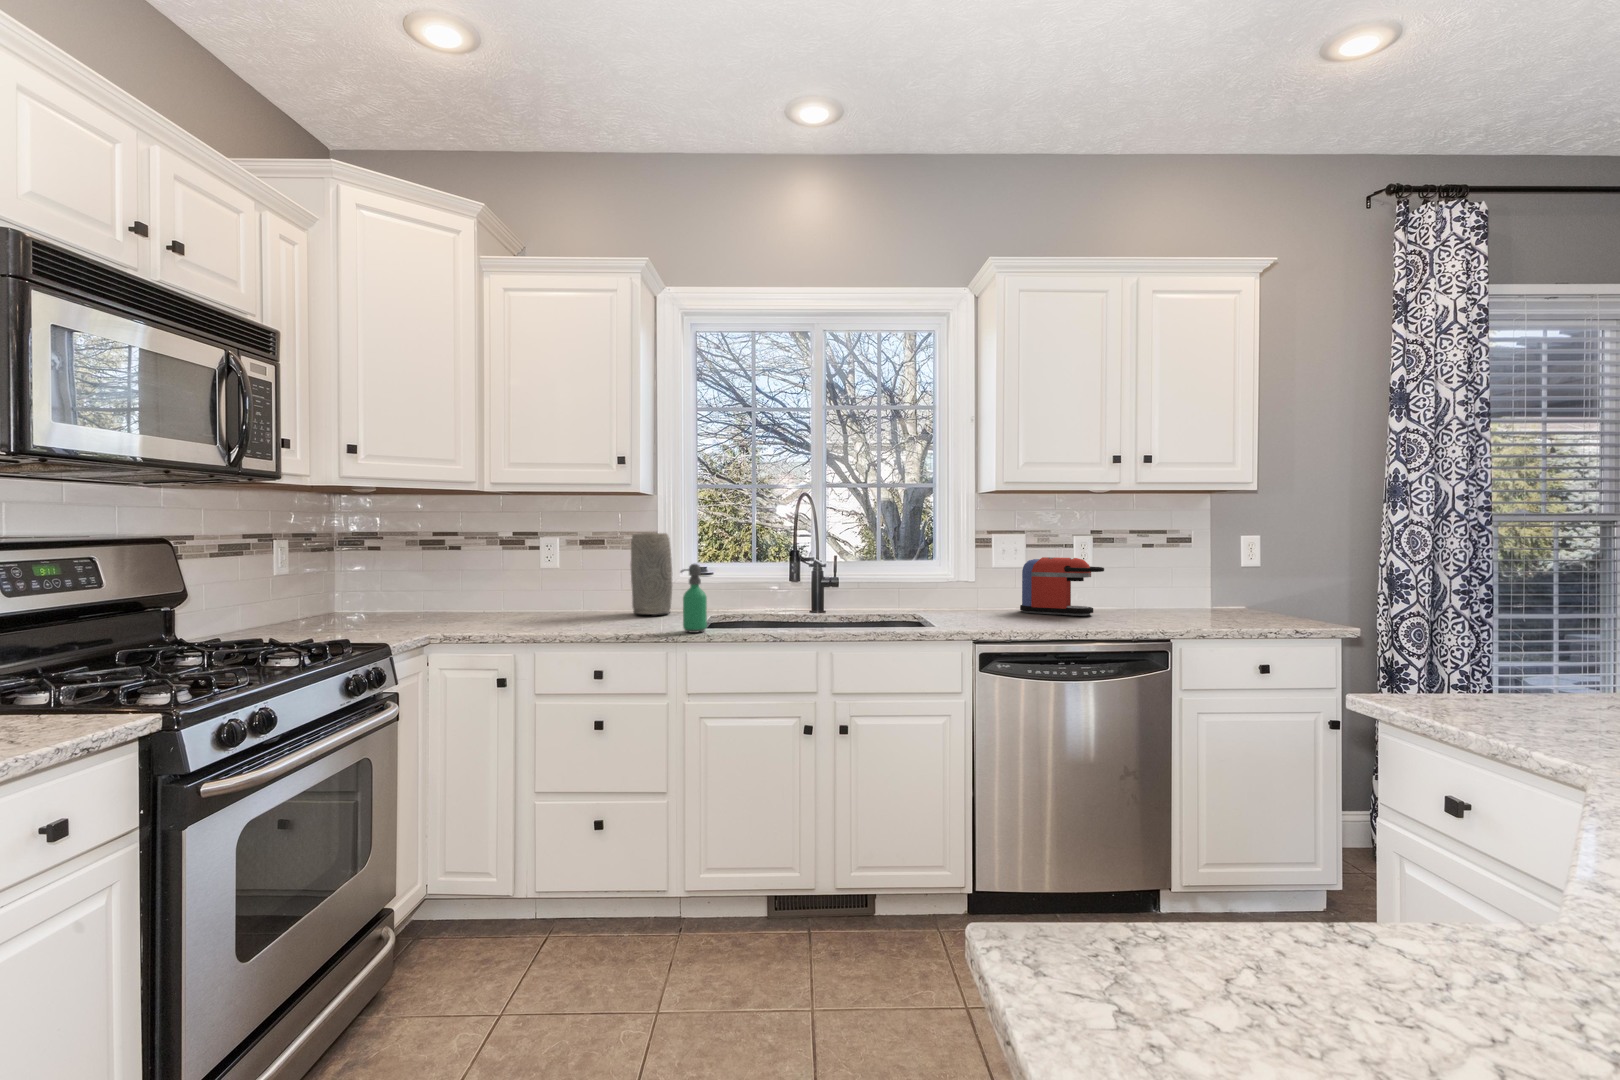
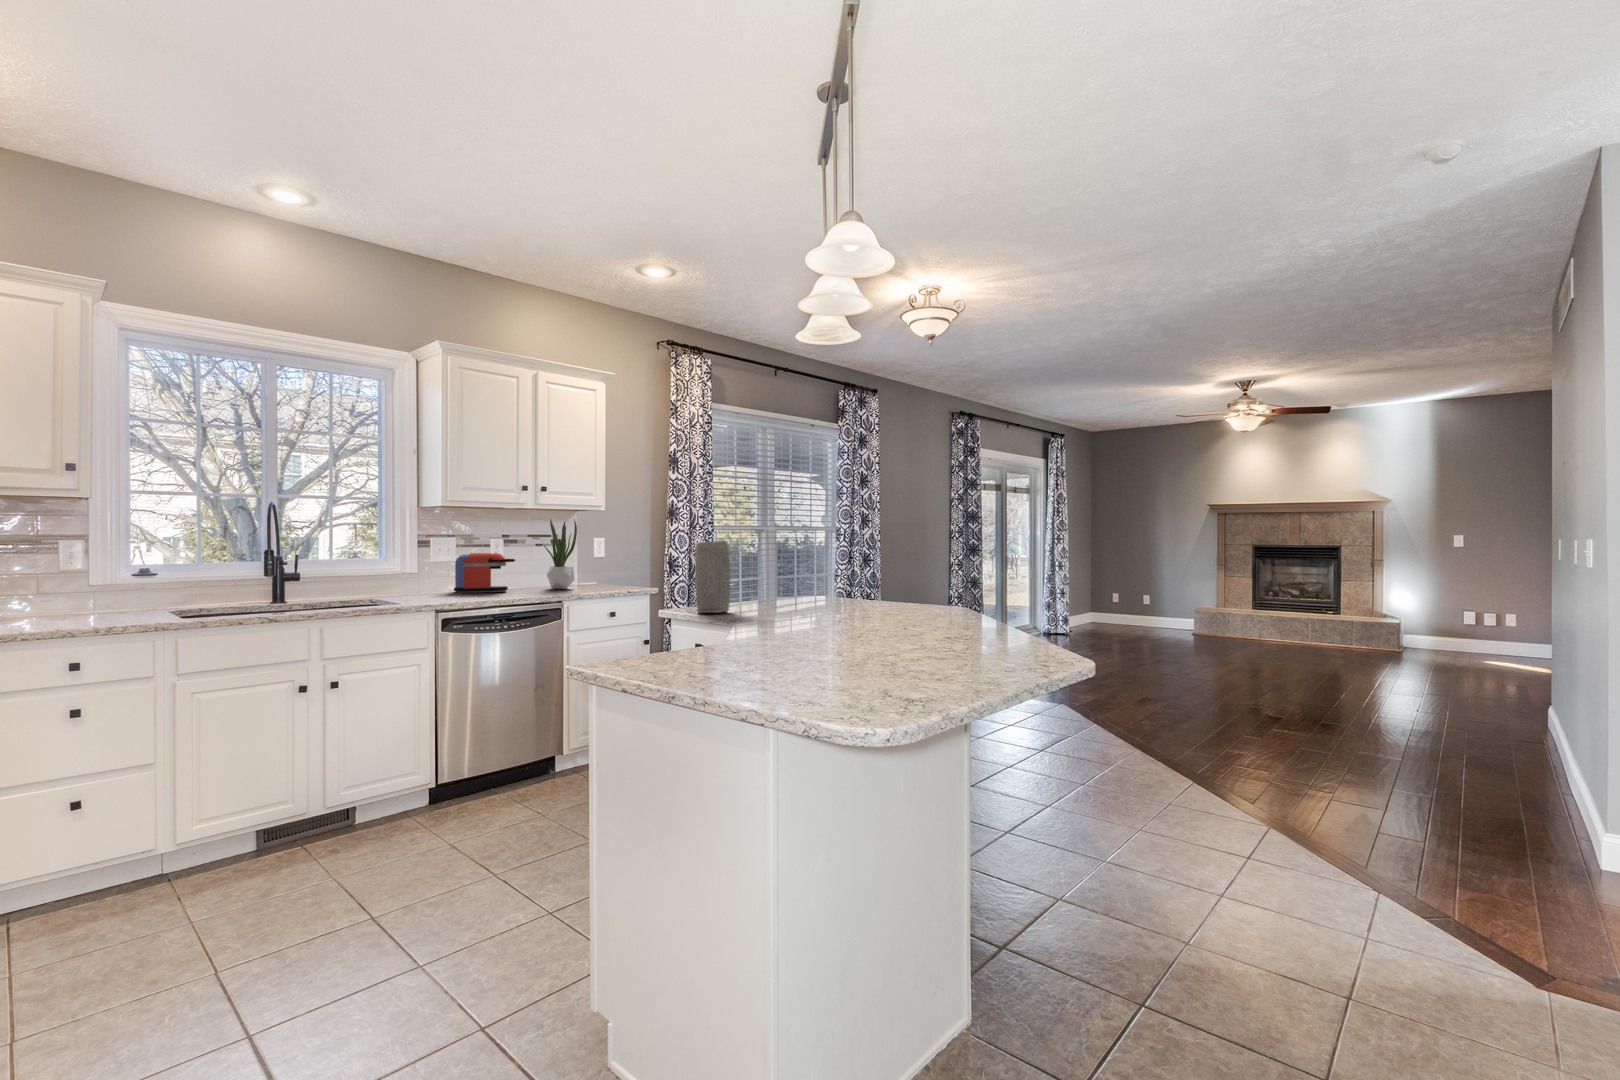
potted plant: none [1150,505,1205,617] -> present [544,519,577,589]
vase: present [631,533,672,615] -> present [695,541,730,613]
soap dispenser: present [681,564,707,633] -> none [165,562,192,622]

